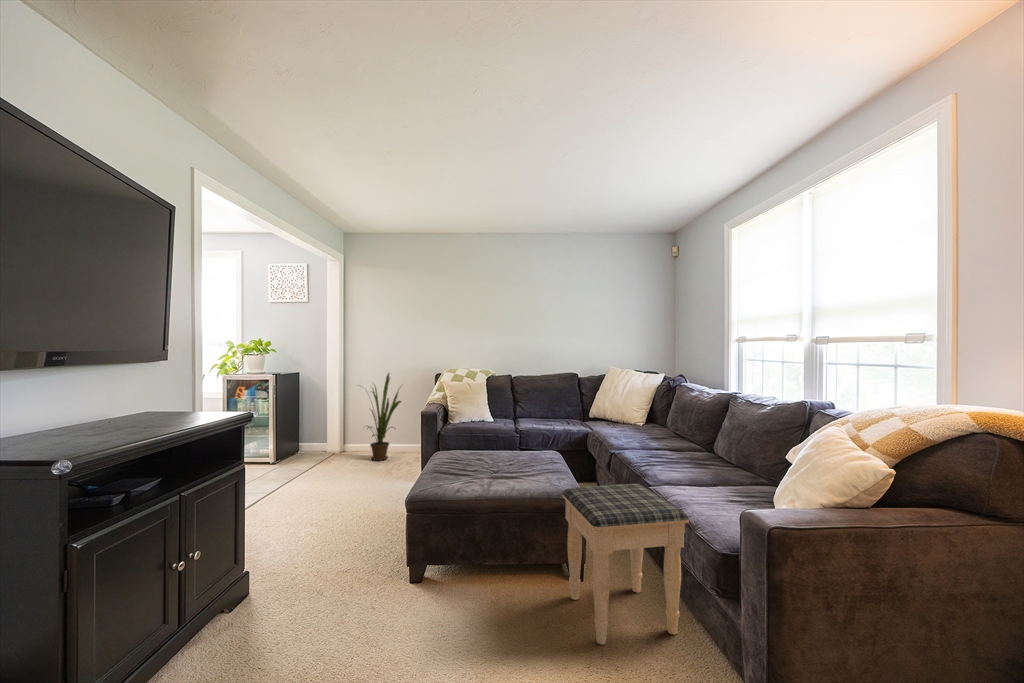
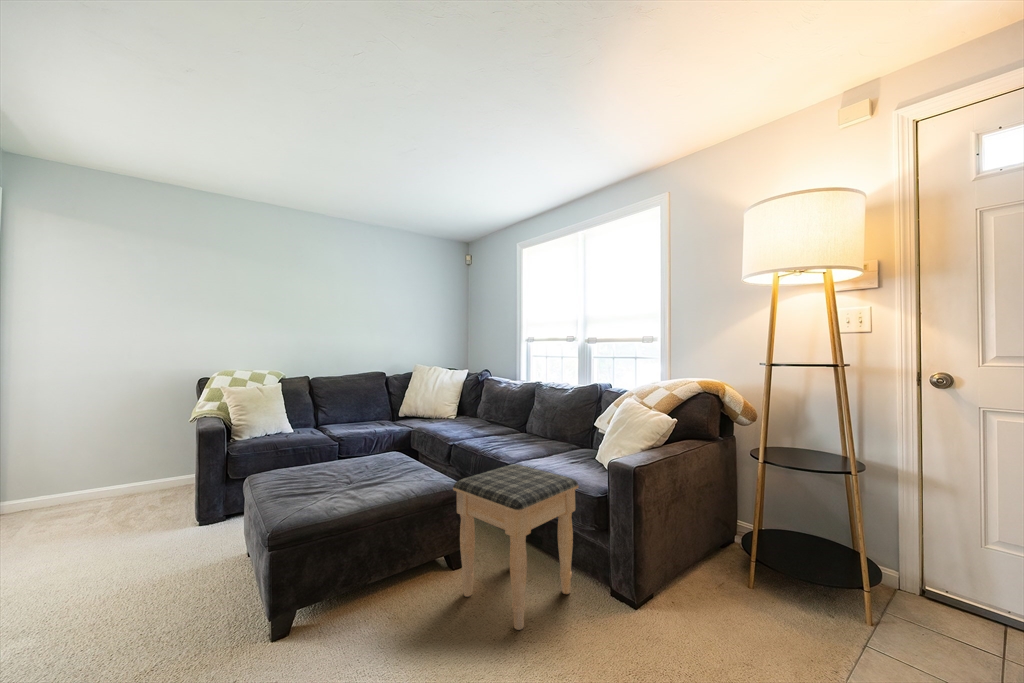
house plant: present [368,373,401,461] -> none [50,383,146,510]

